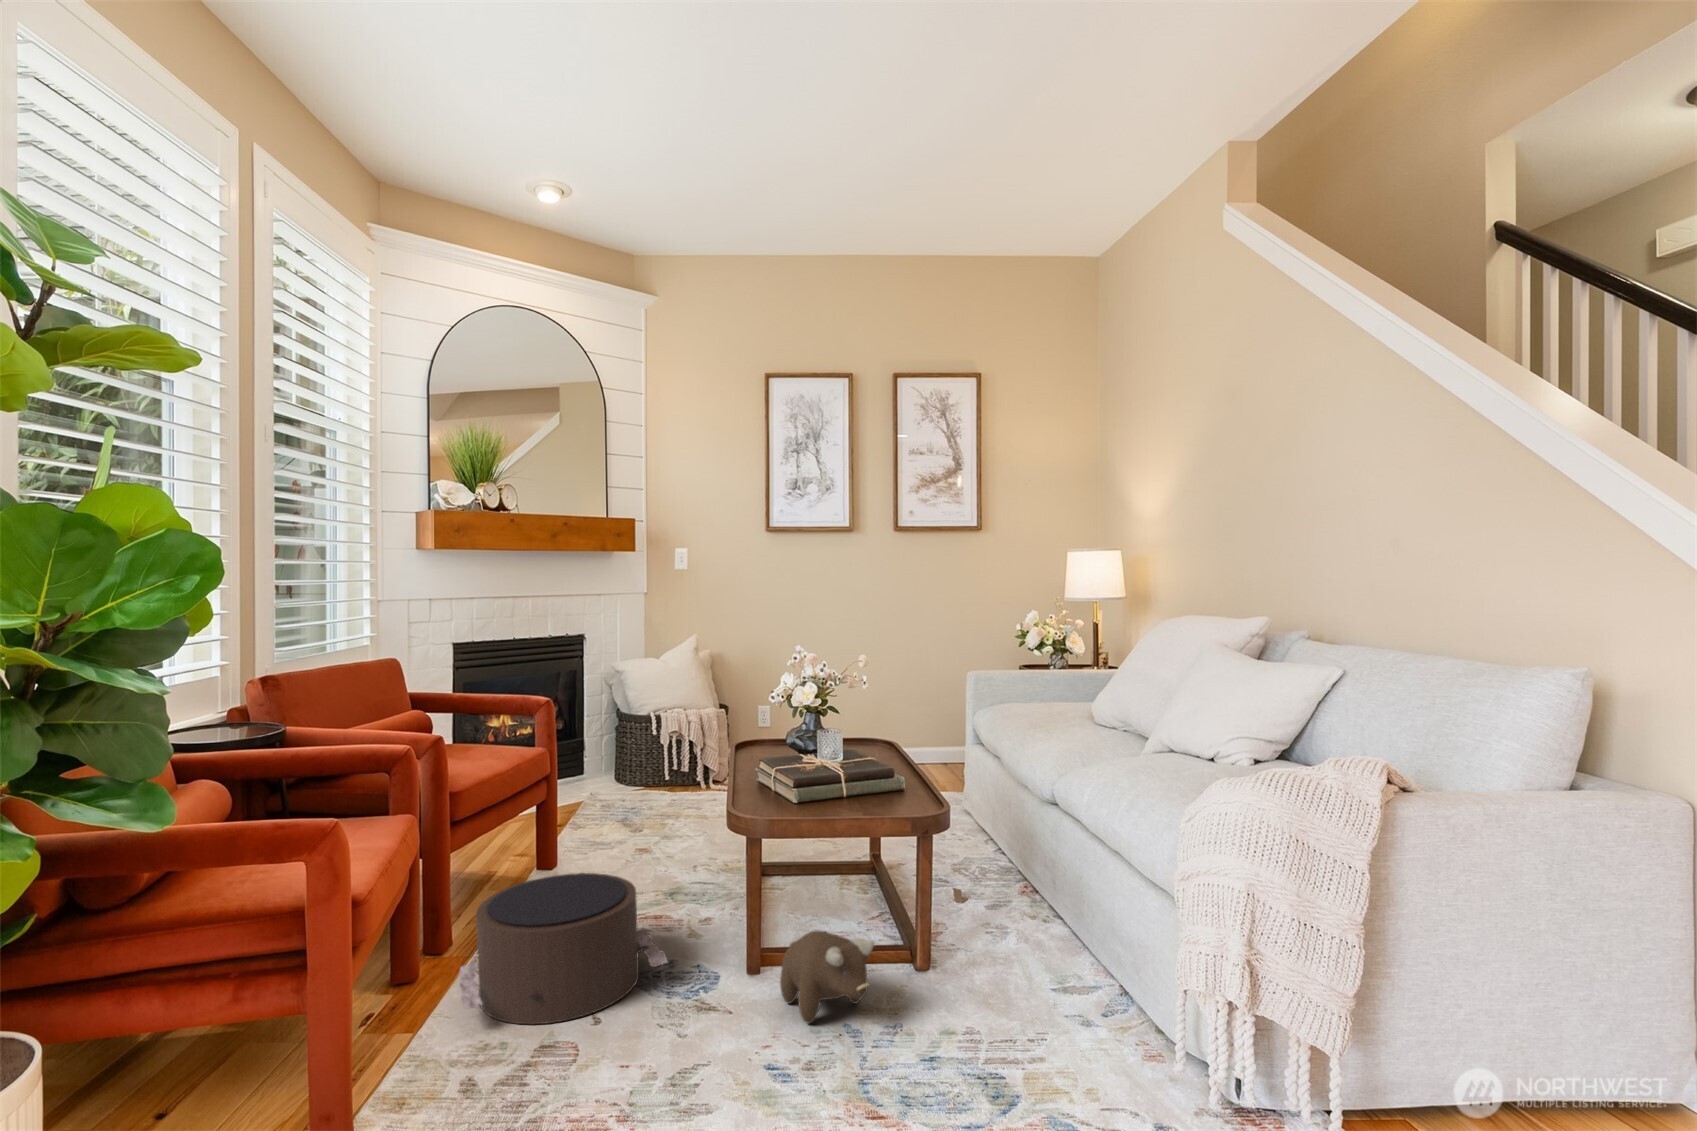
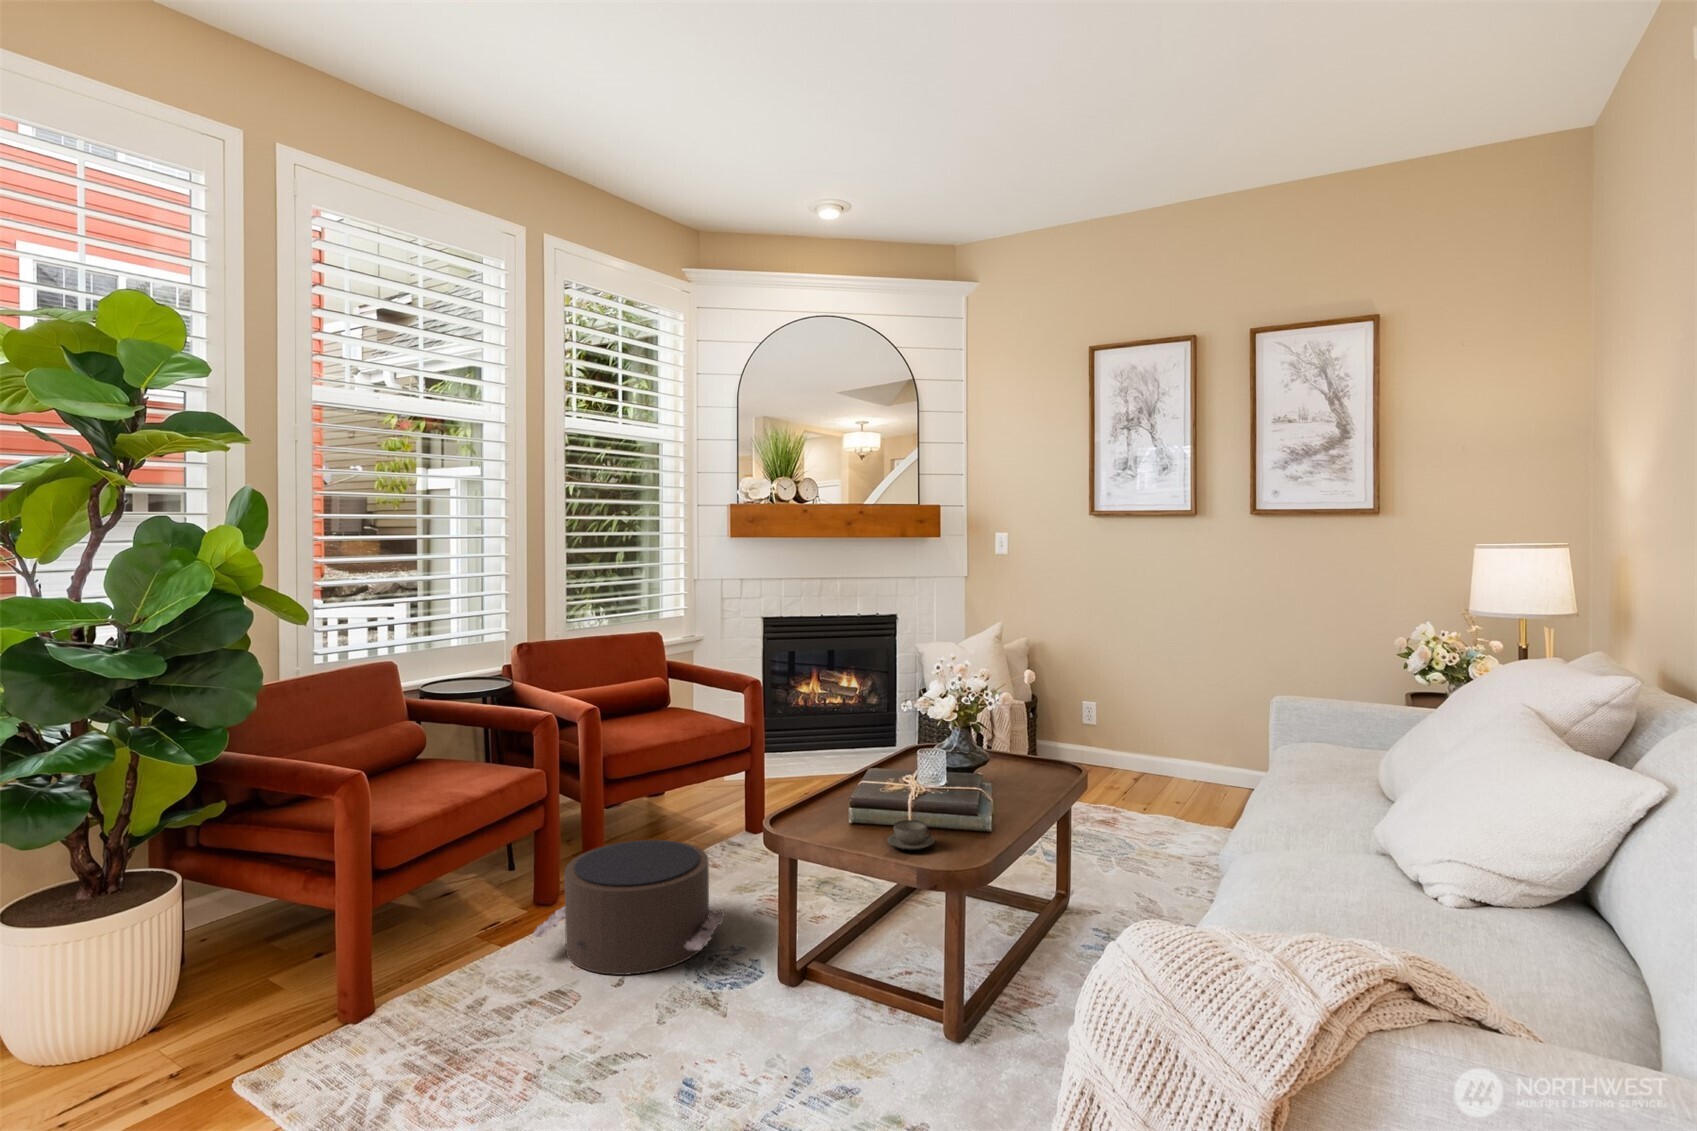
teacup: none [848,786,890,810] -> present [887,820,934,849]
plush toy: present [780,931,874,1023] -> none [745,963,834,1059]

